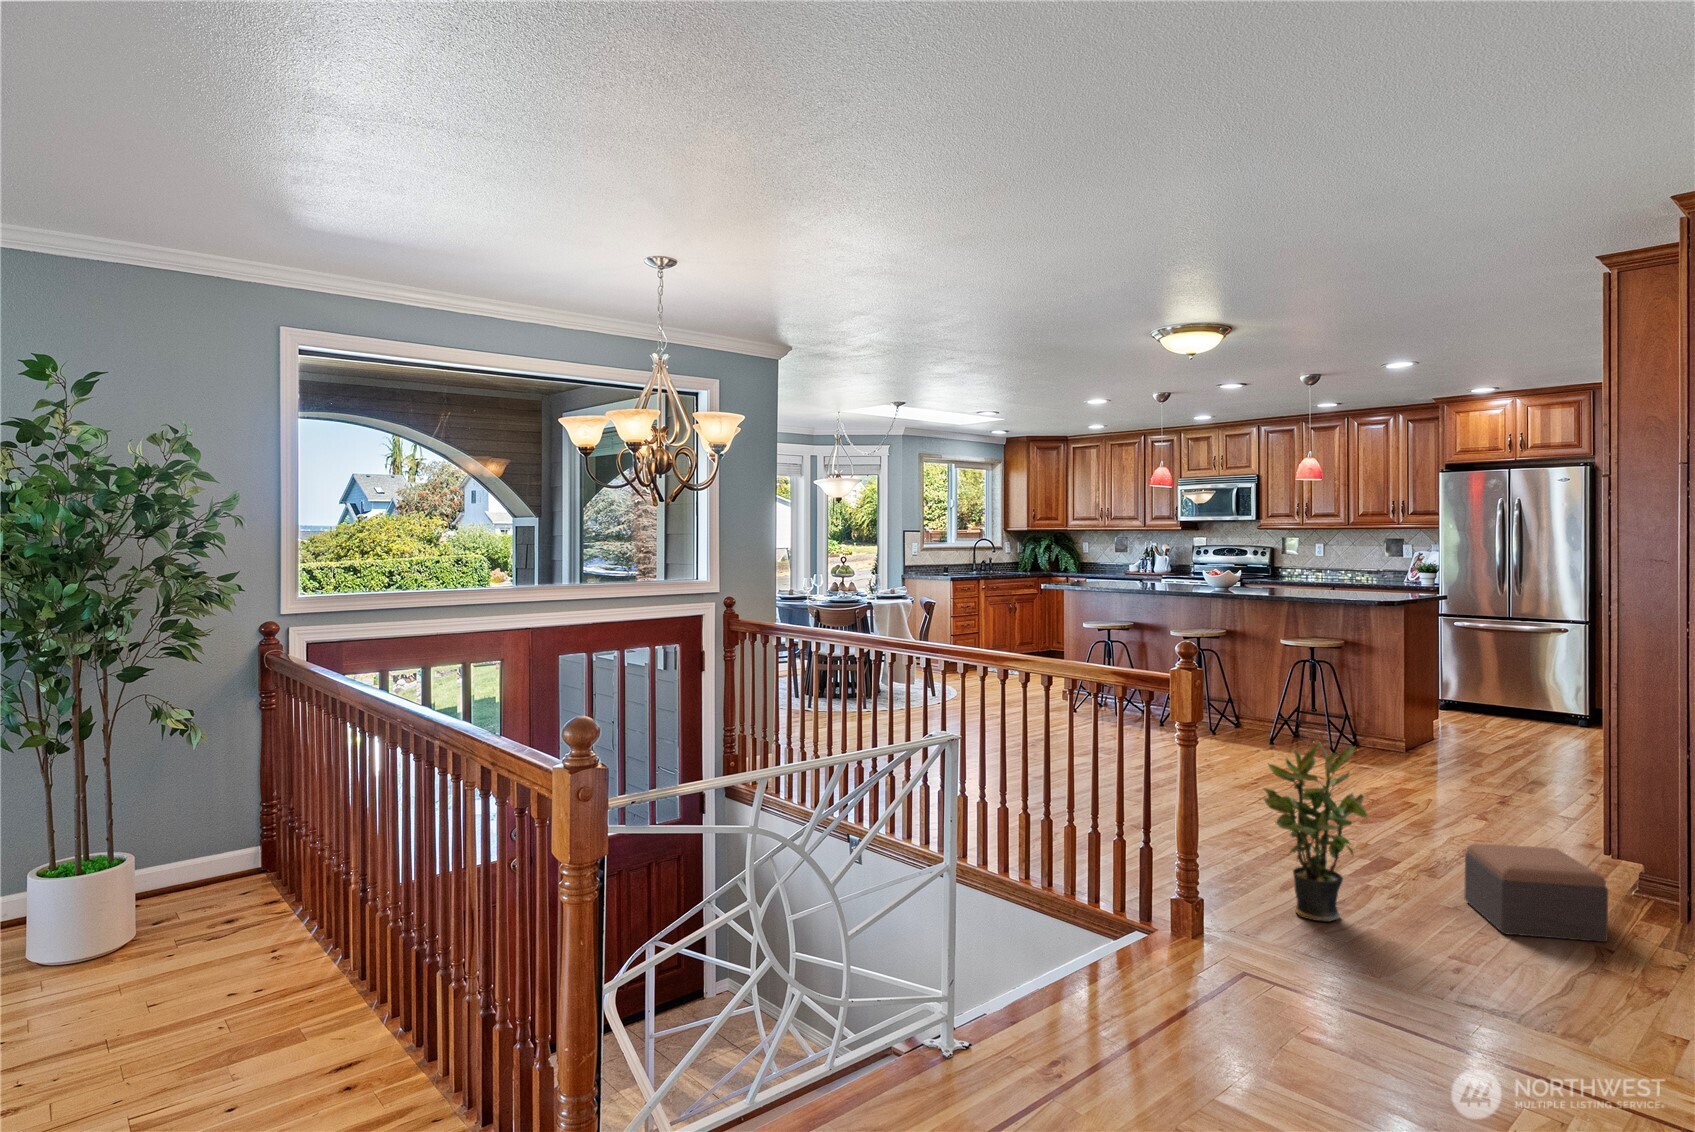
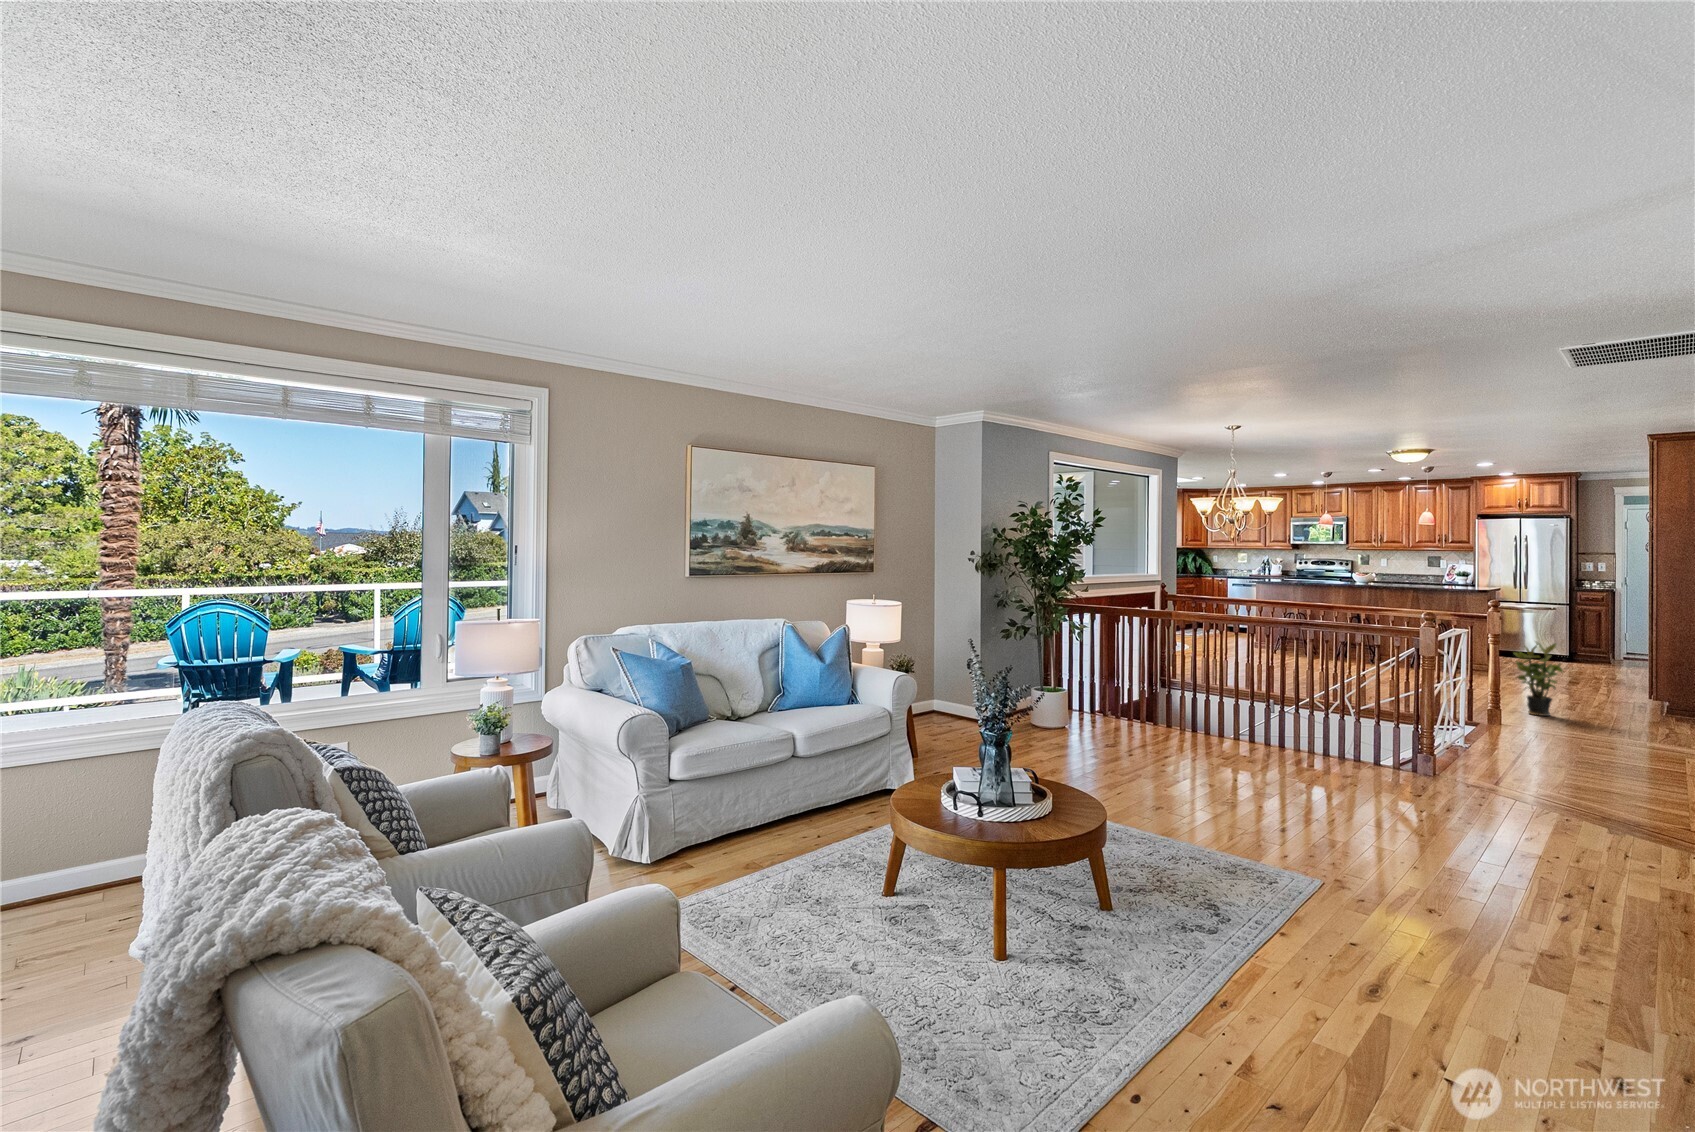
footstool: present [1464,843,1608,942] -> none [1595,686,1667,720]

